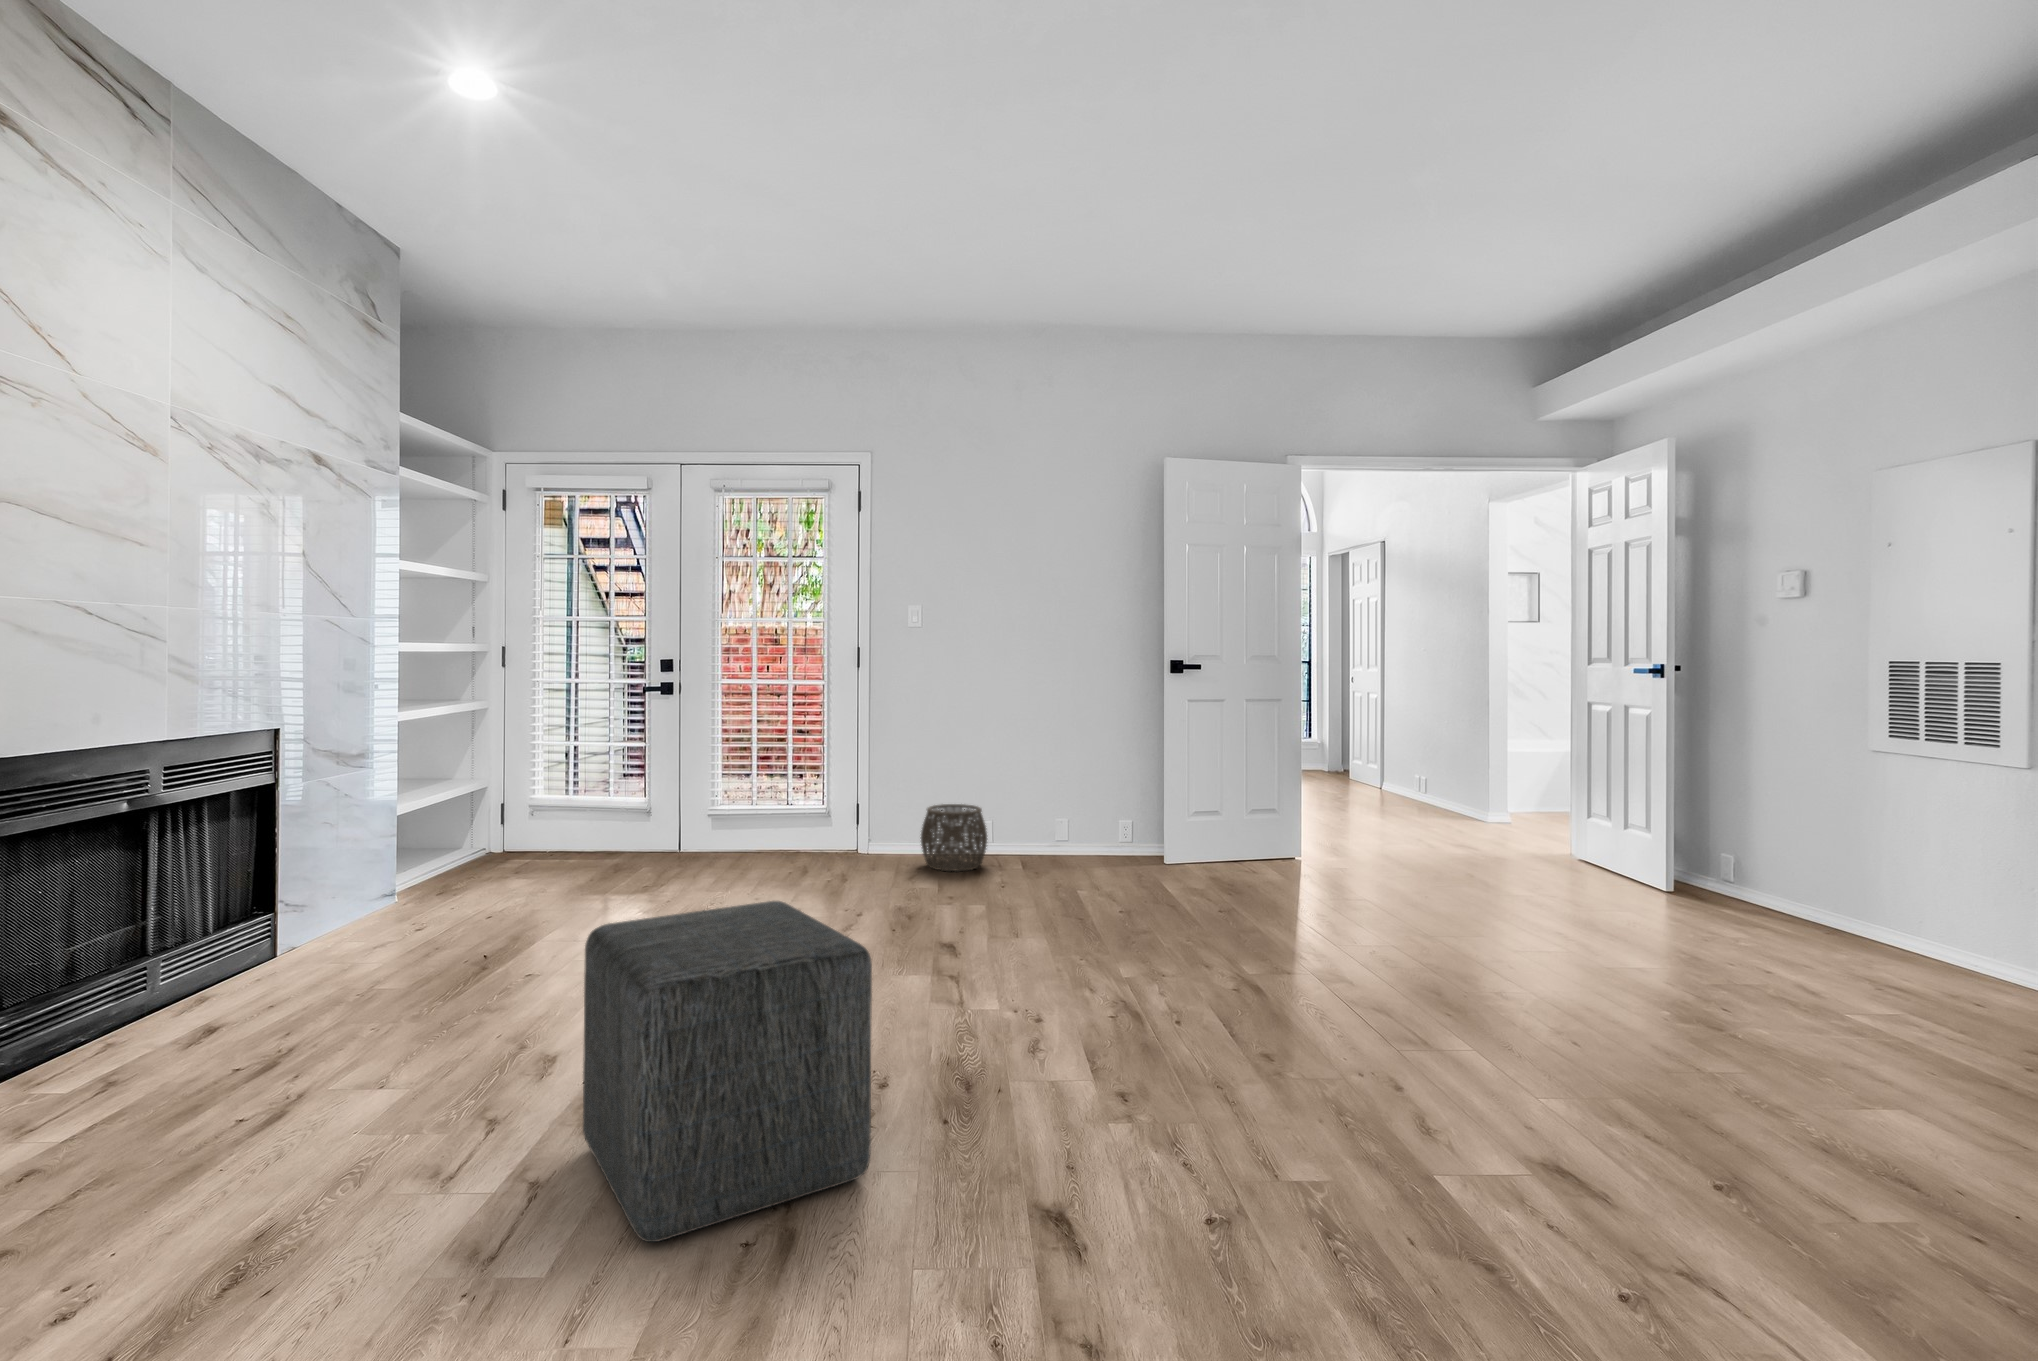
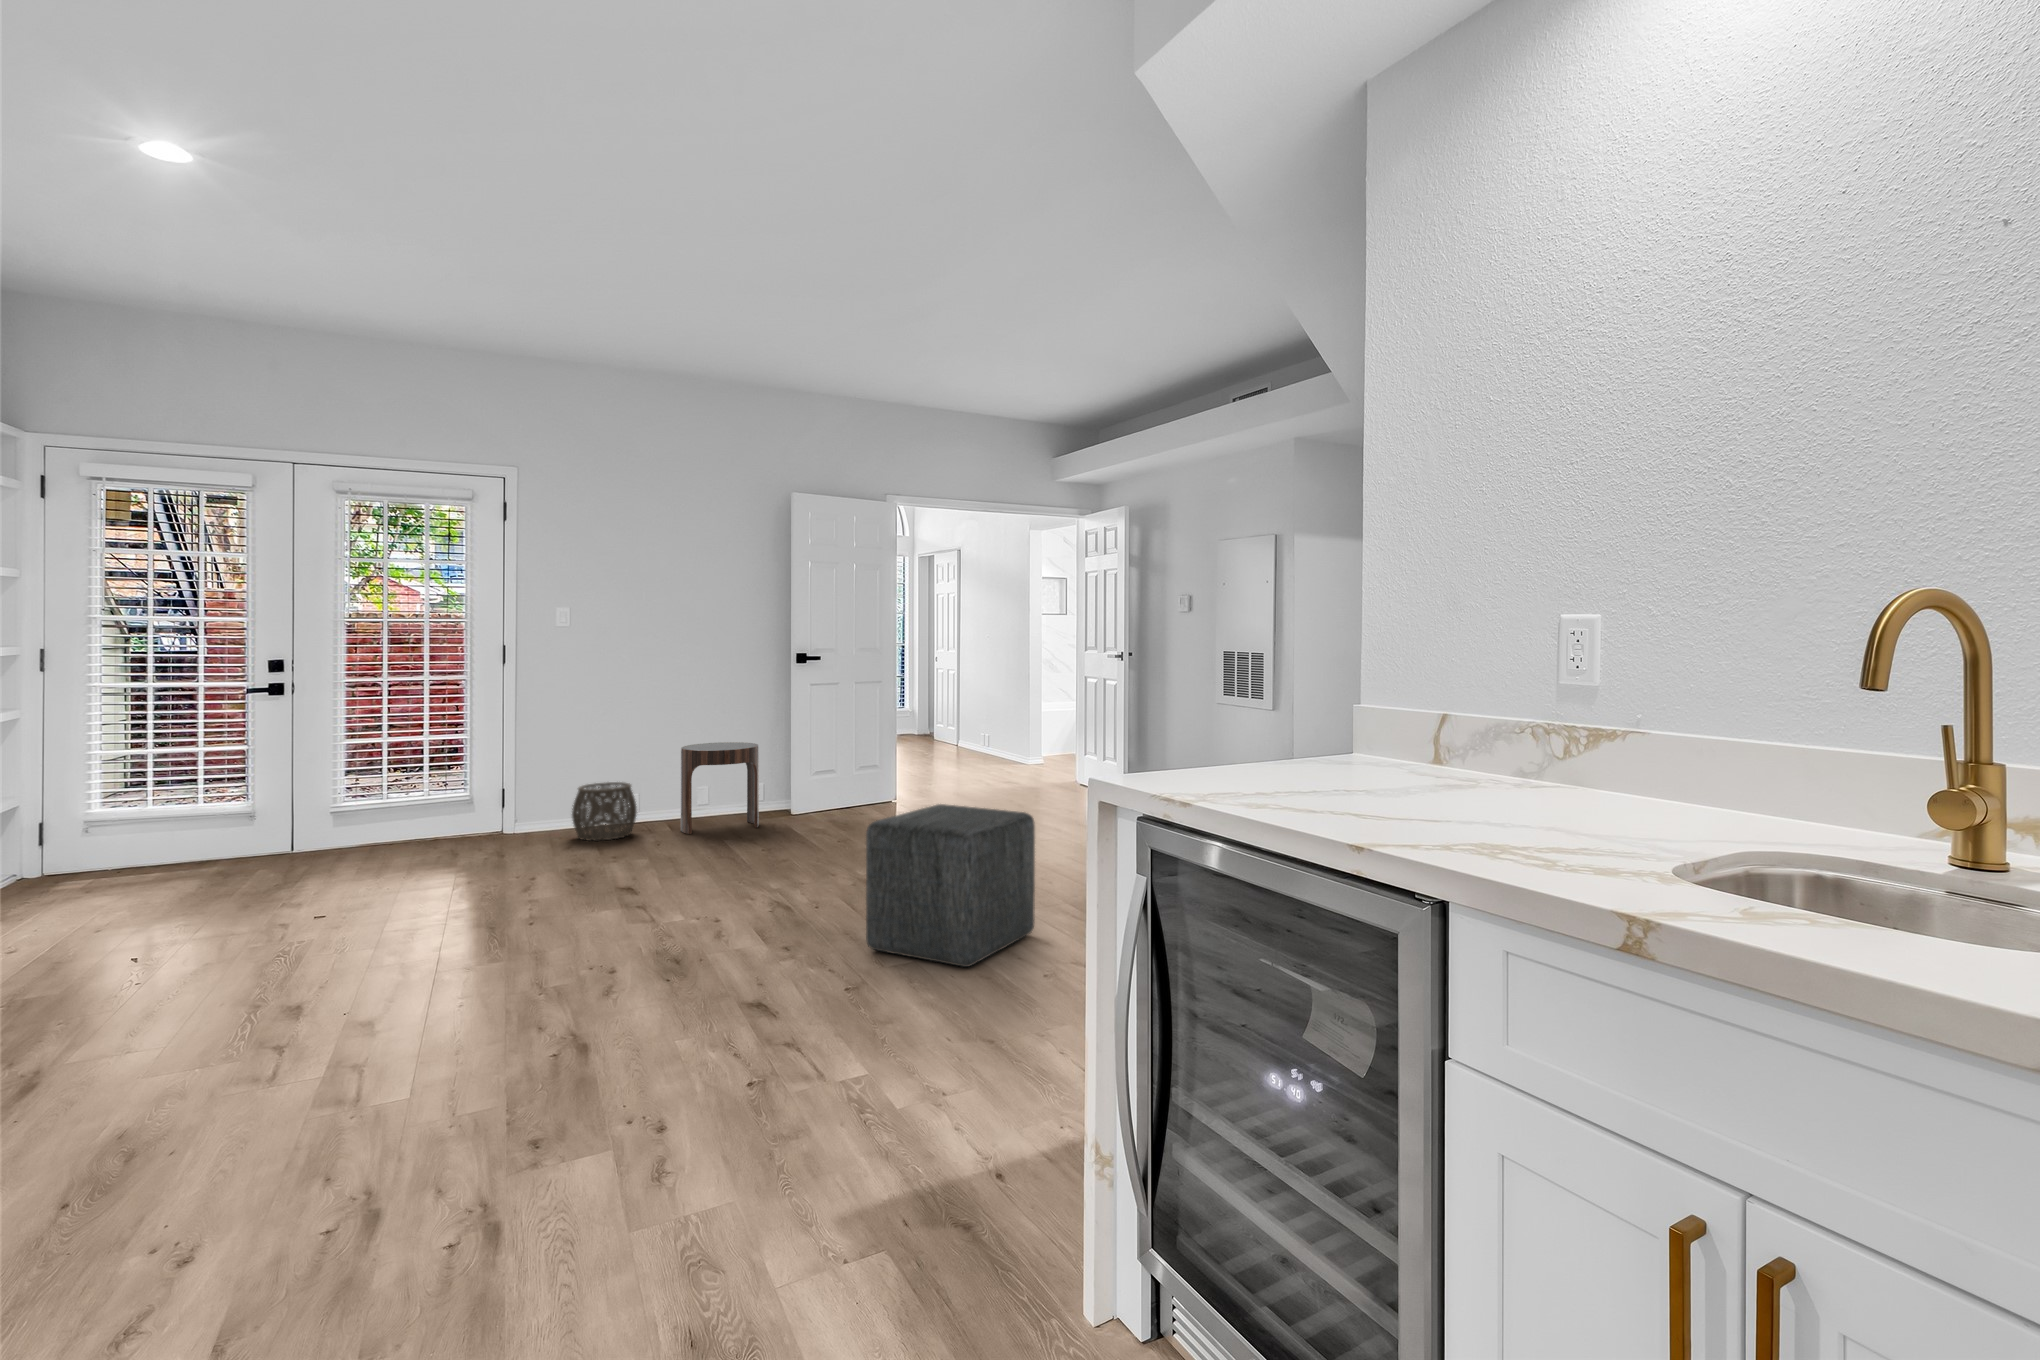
side table: none [1035,766,1124,875] -> present [681,742,759,834]
ottoman: present [583,901,872,1242] -> present [866,804,1035,967]

